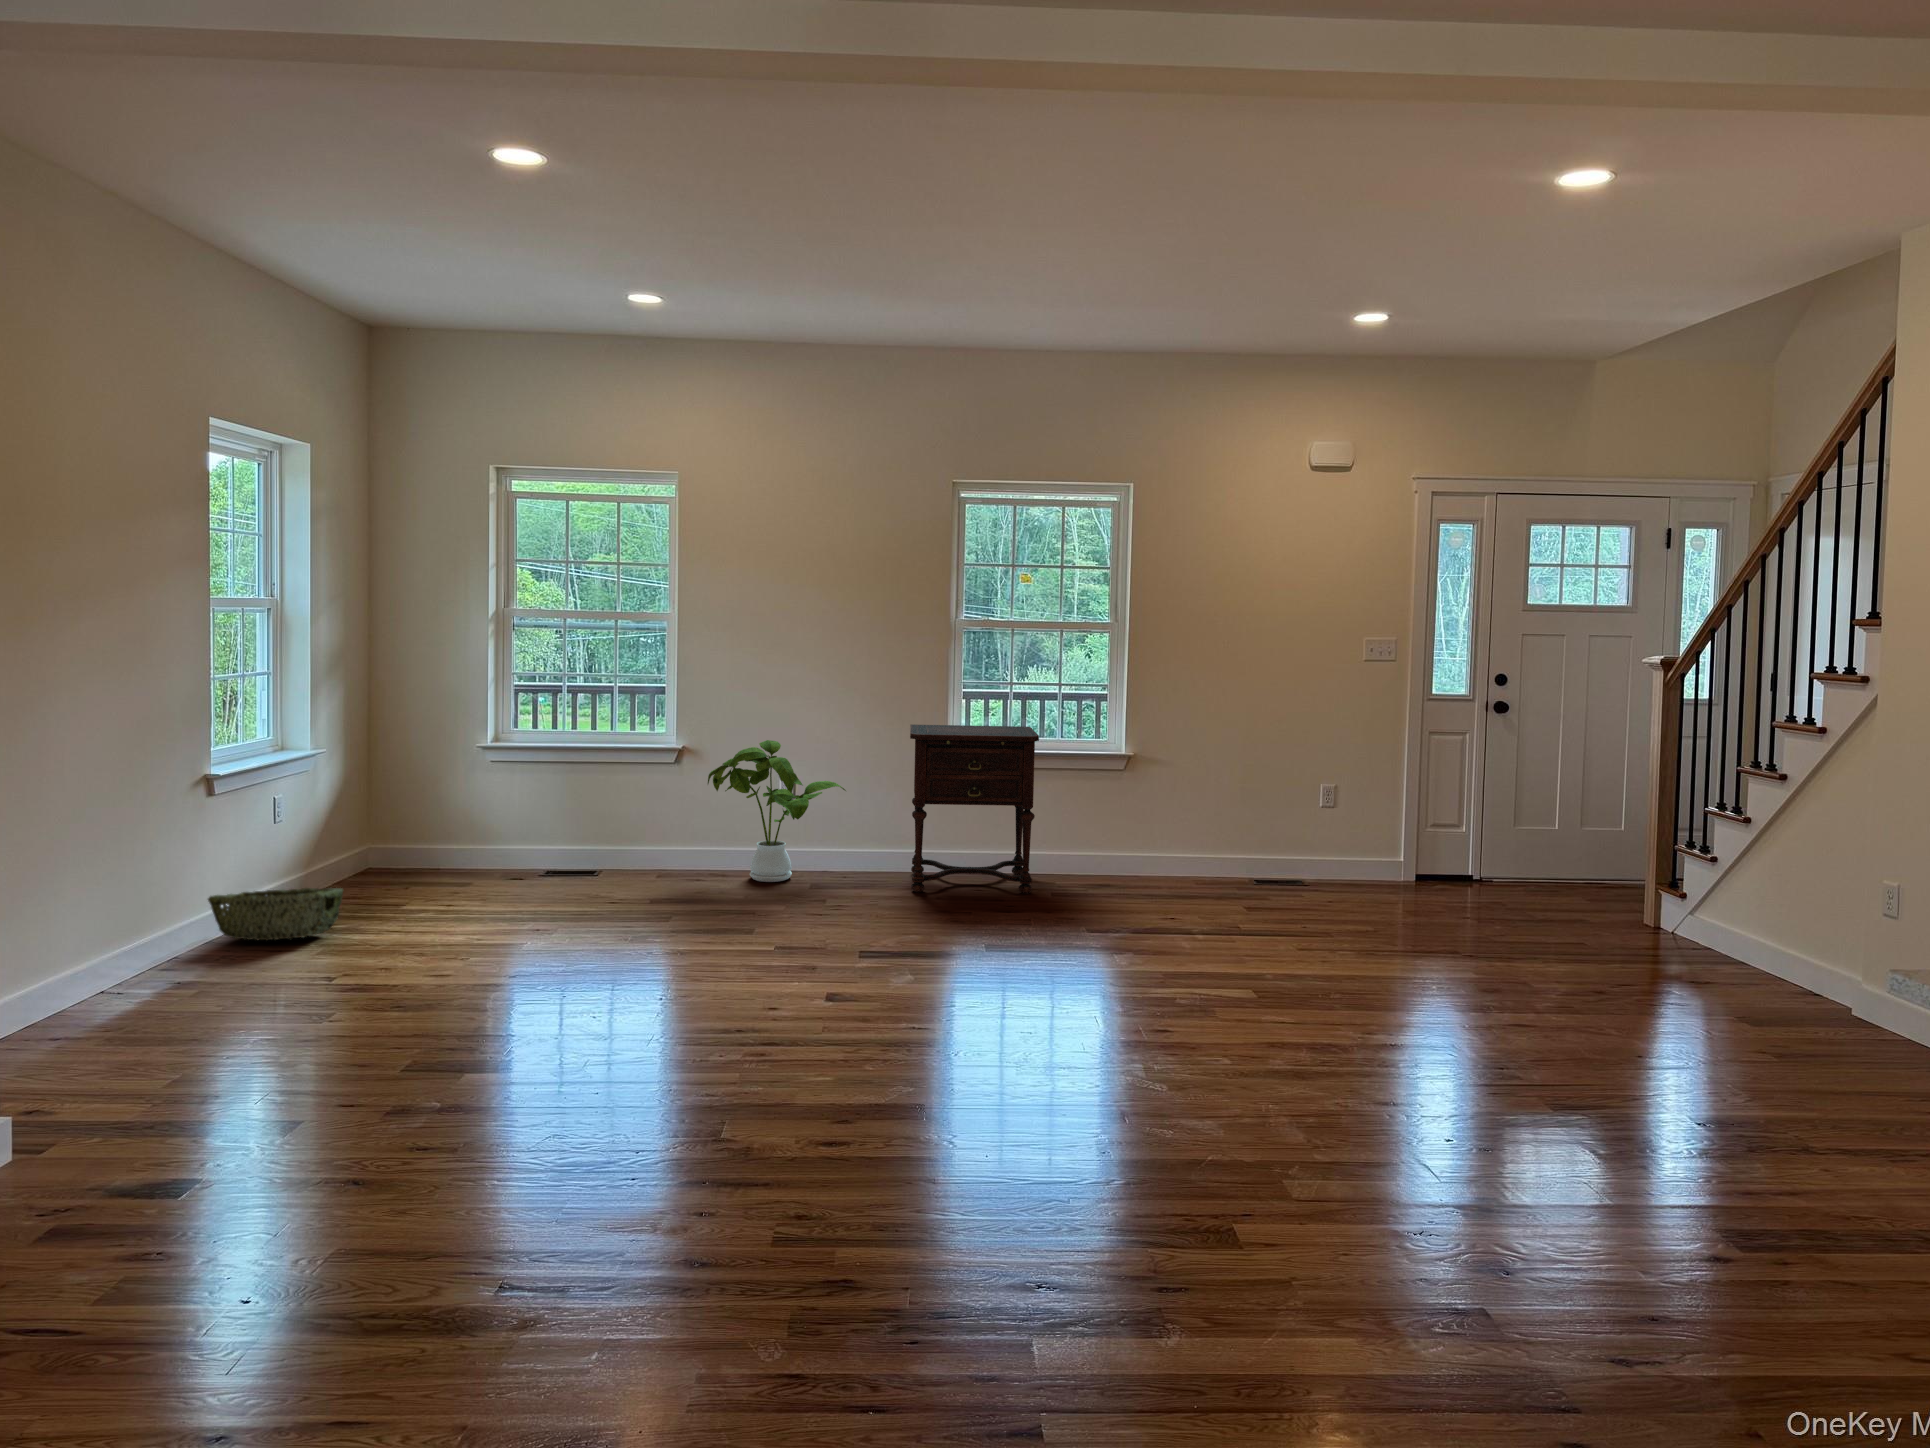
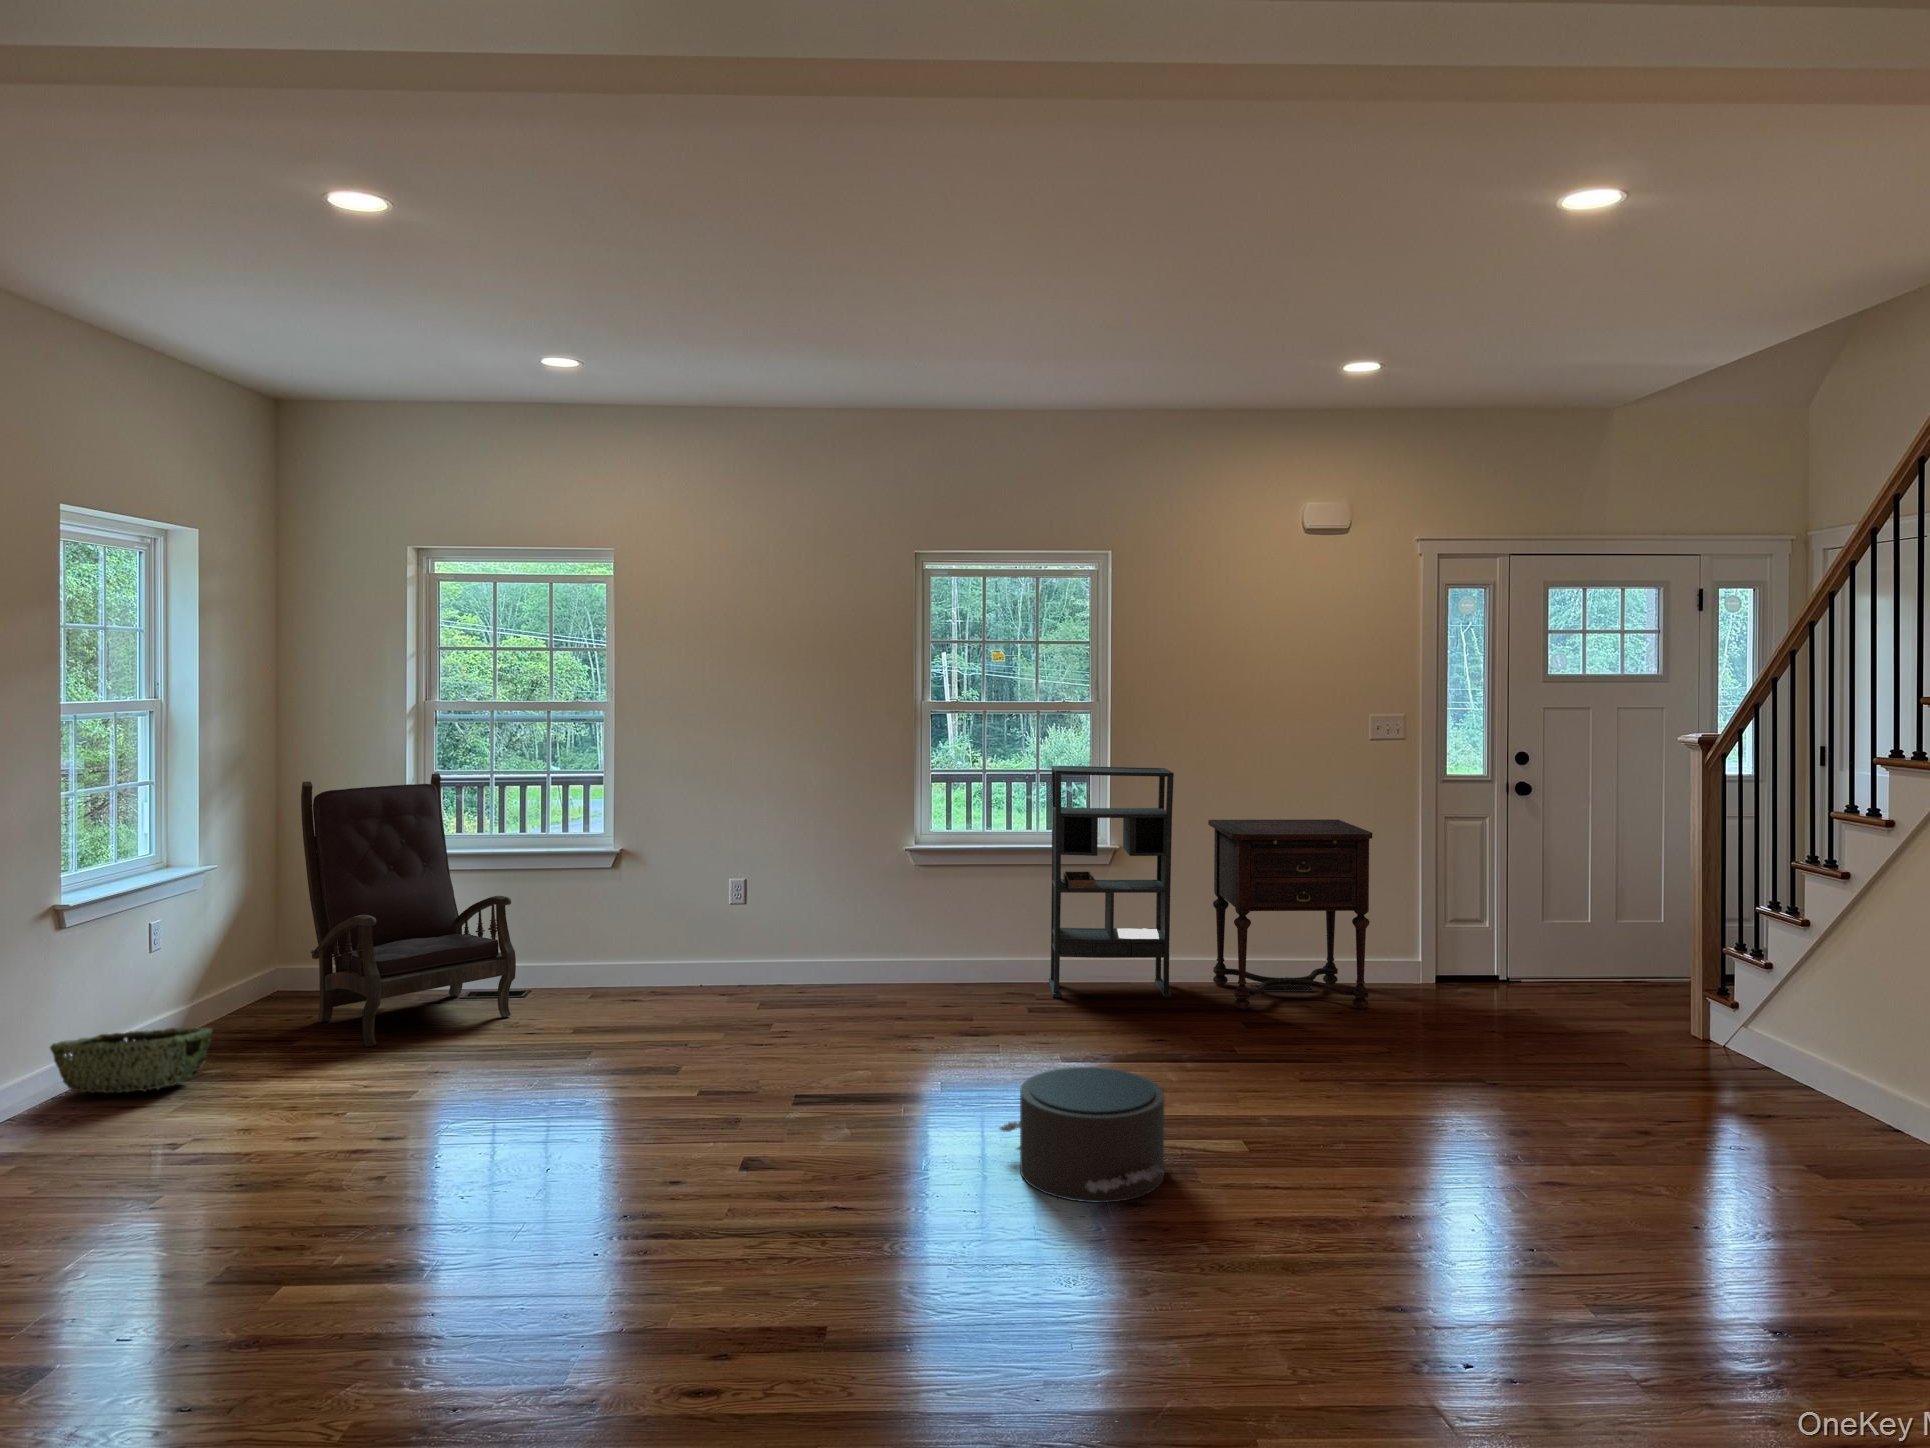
armchair: none [398,674,596,912] -> present [301,773,516,1047]
bookshelf: none [1069,678,1189,888] -> present [1049,766,1174,998]
side table: present [910,725,1039,894] -> present [1208,819,1372,1010]
house plant: present [708,740,846,882] -> none [645,842,801,999]
pouf: none [1048,924,1197,1028] -> present [1000,1067,1165,1203]

